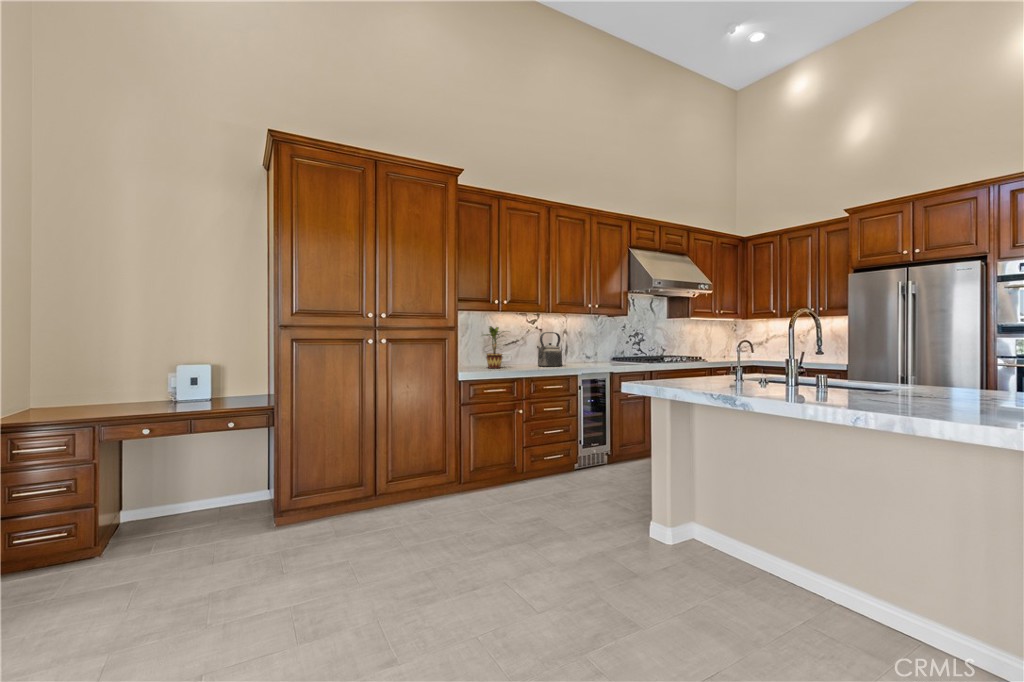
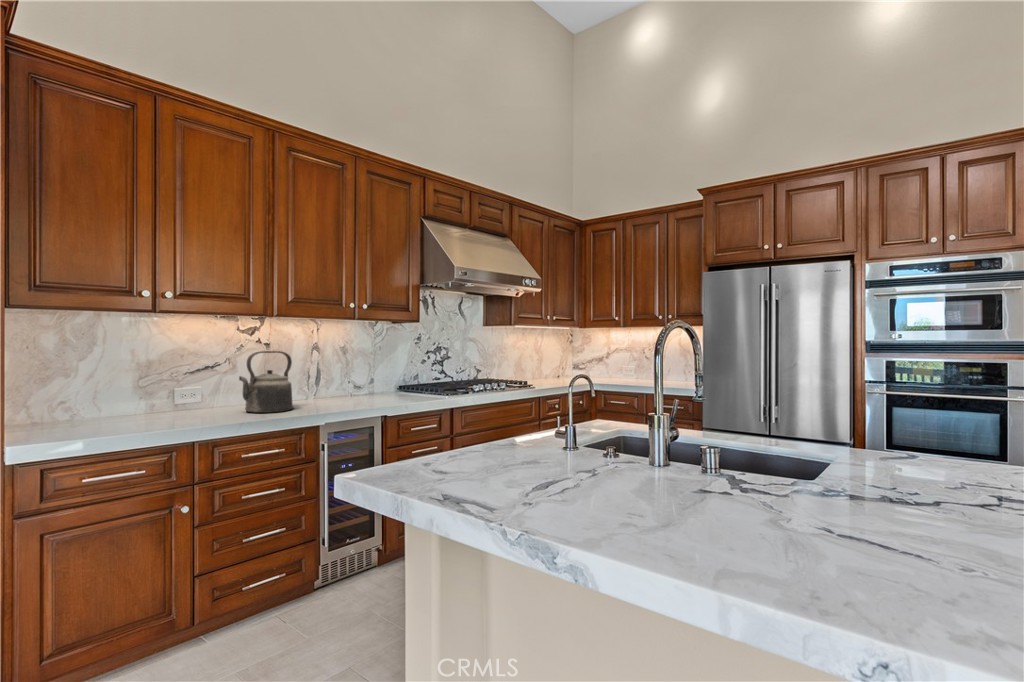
potted plant: present [485,326,502,368] -> none [107,342,182,424]

